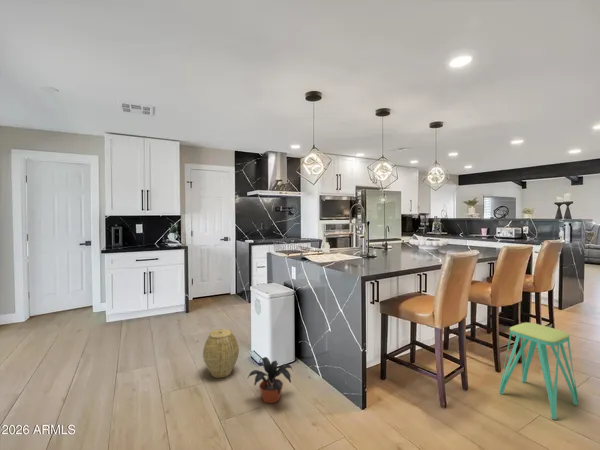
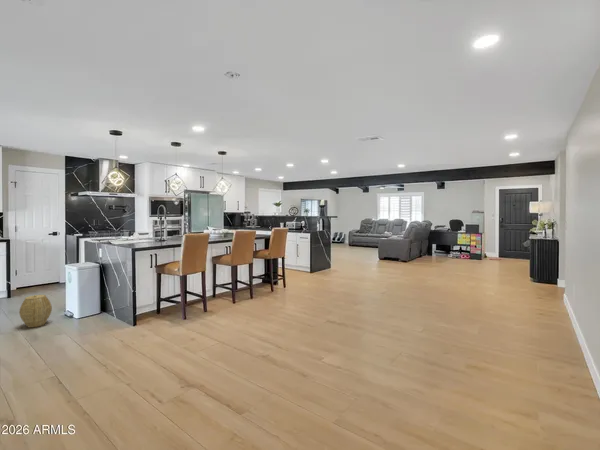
stool: present [499,322,578,420] -> none [223,273,258,317]
potted plant: present [248,357,292,403] -> none [53,307,90,332]

